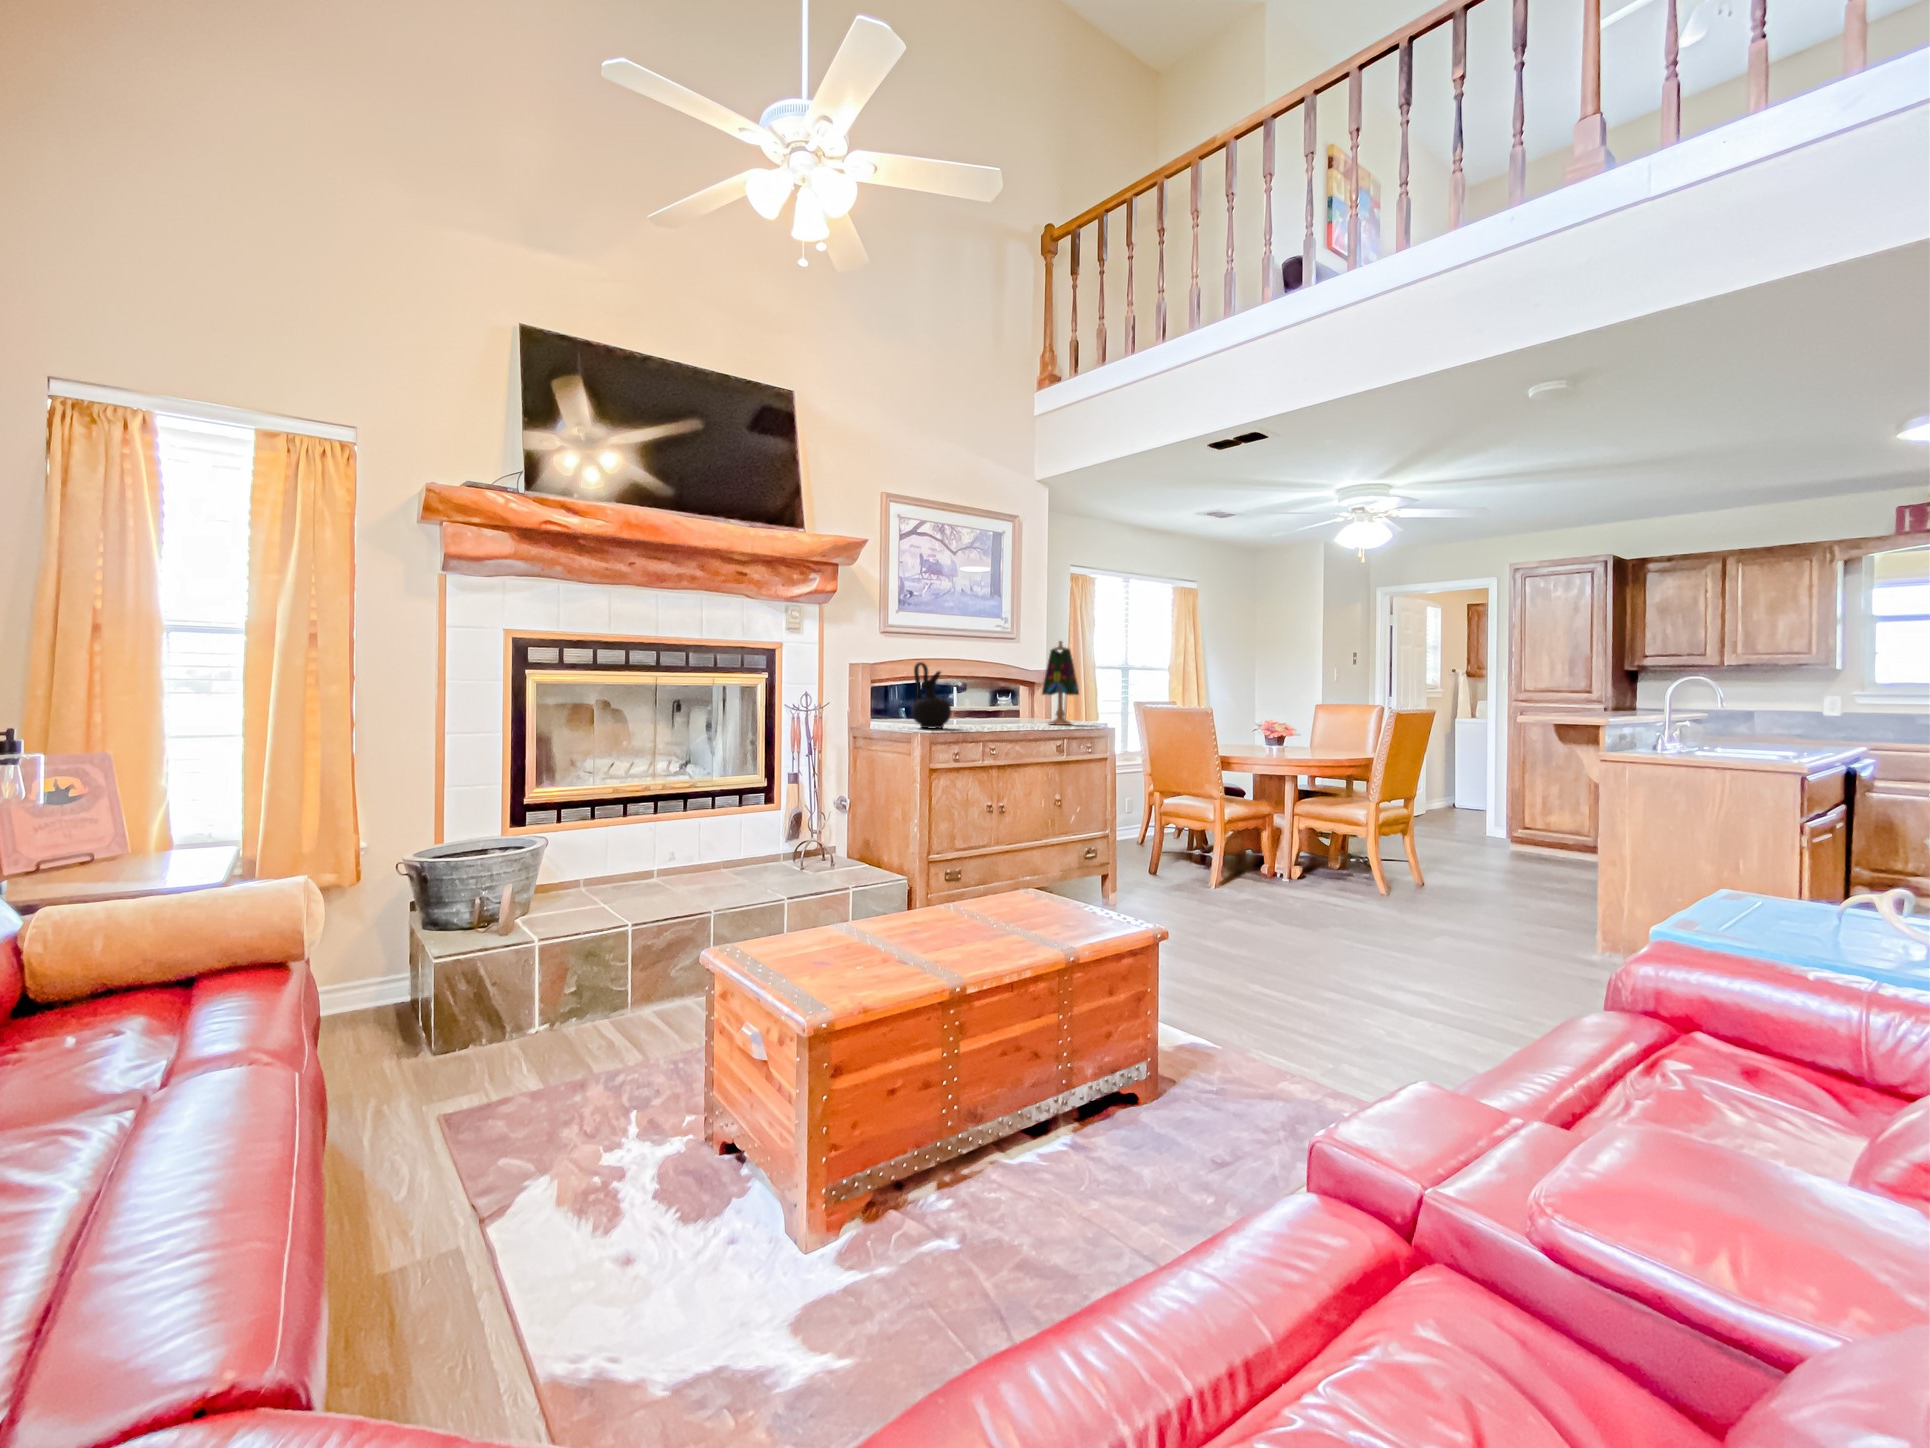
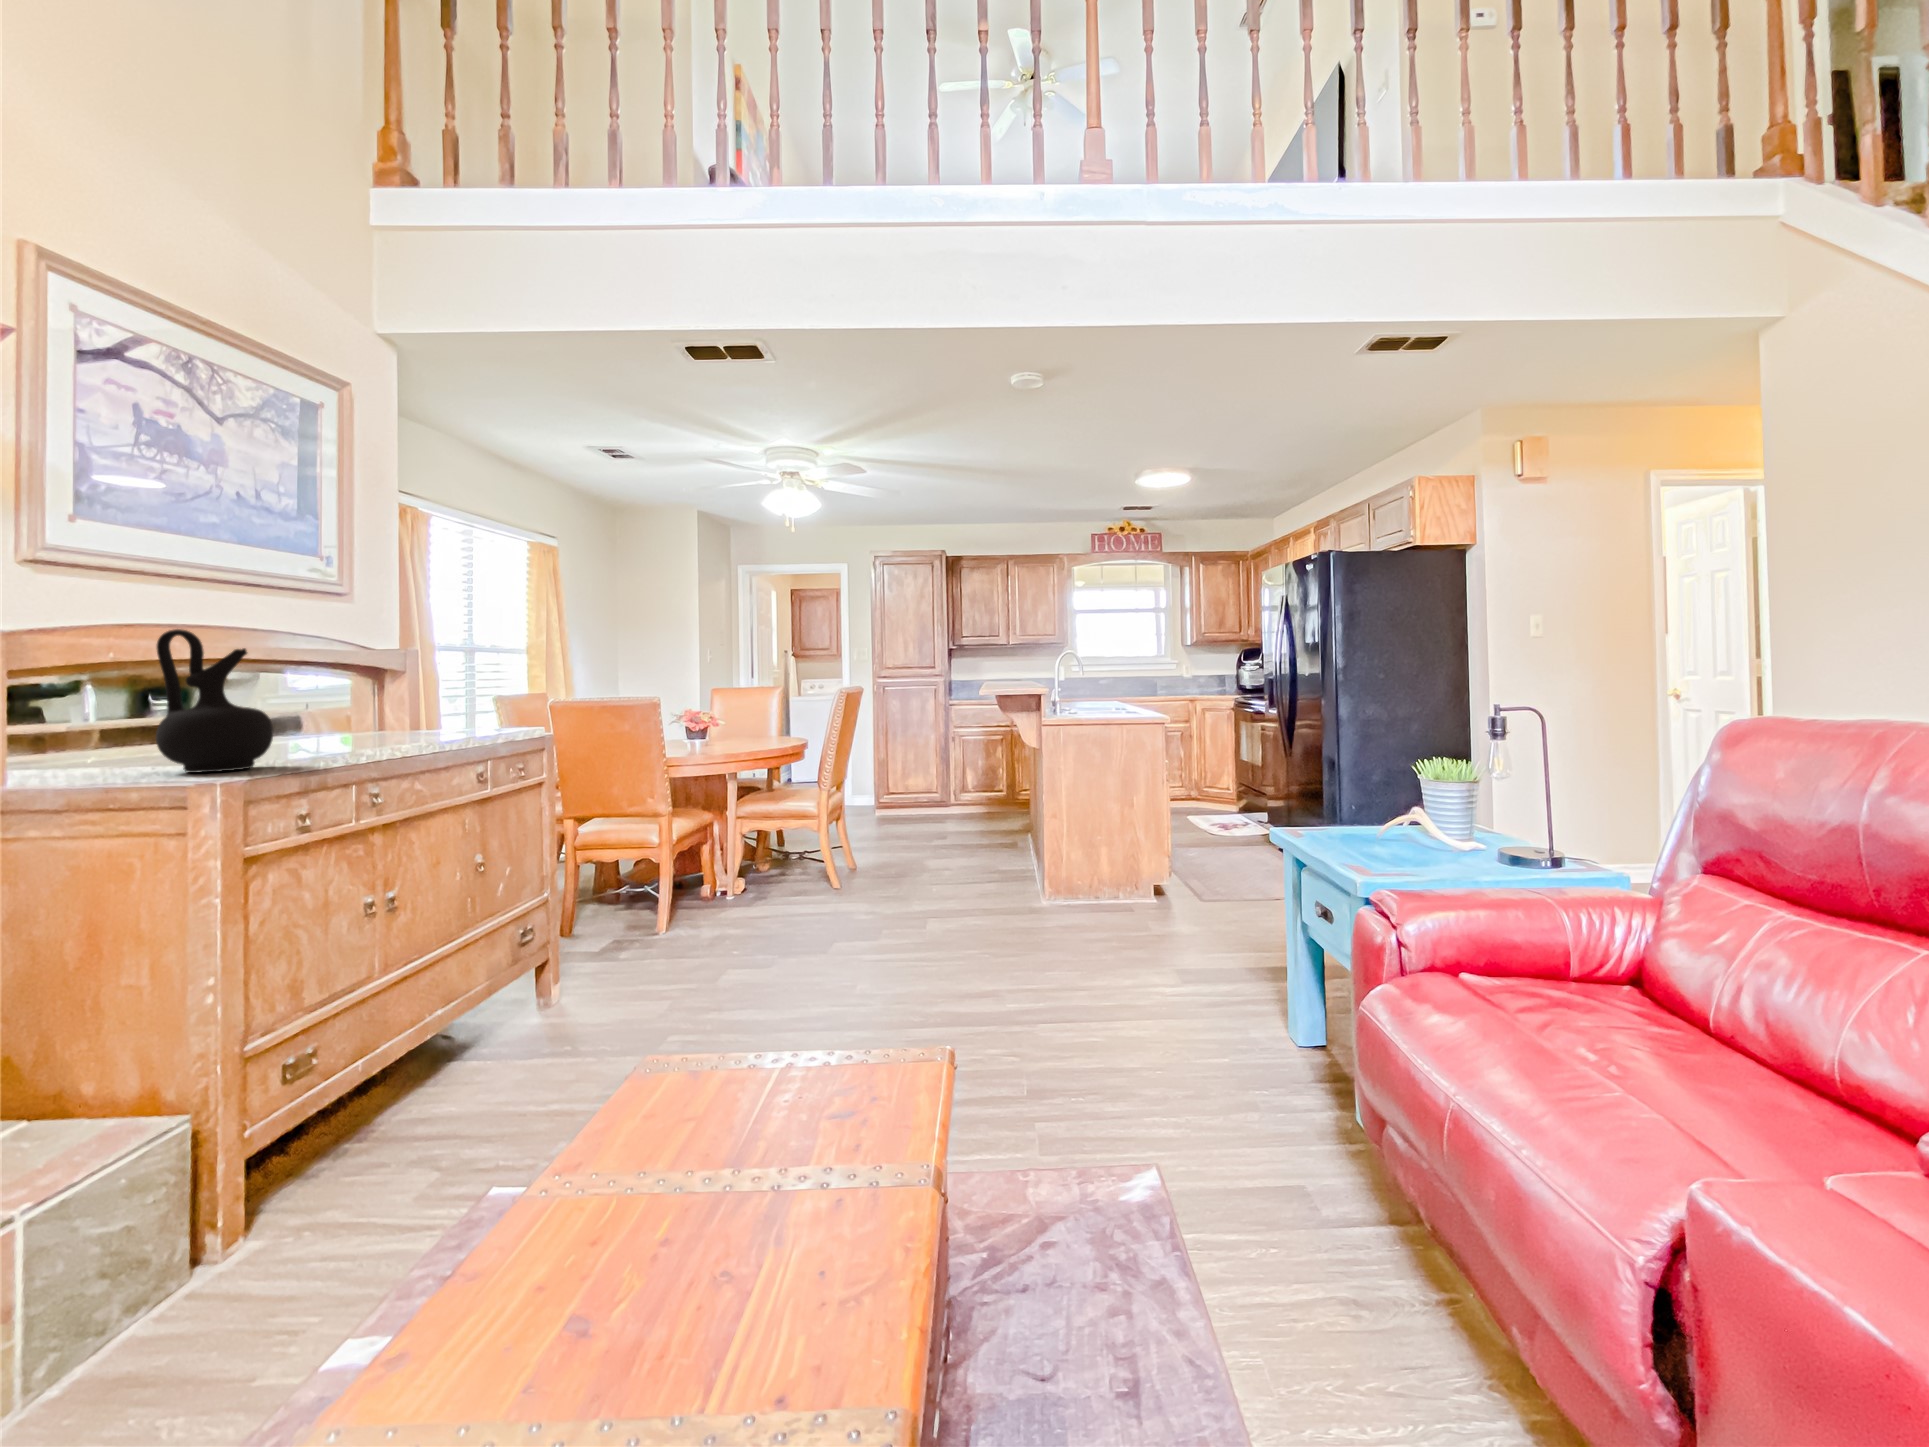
table lamp: present [1042,641,1079,725] -> none [436,601,506,739]

